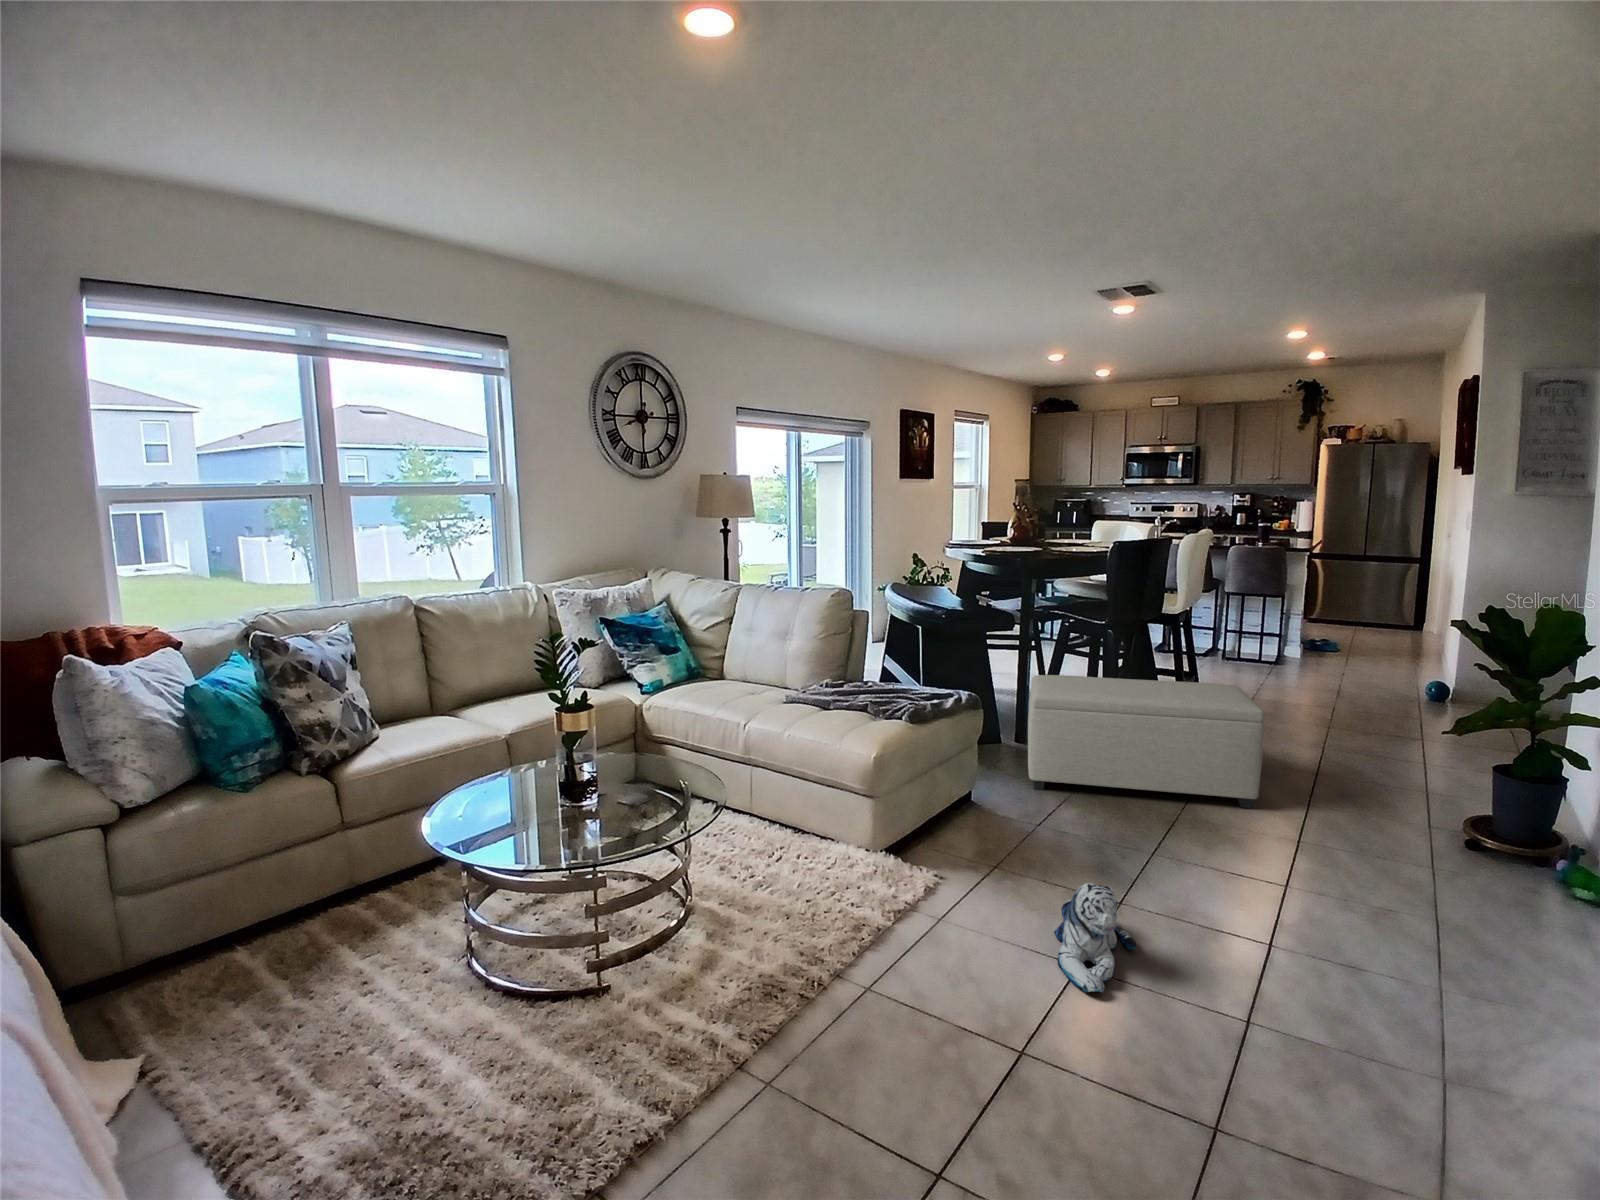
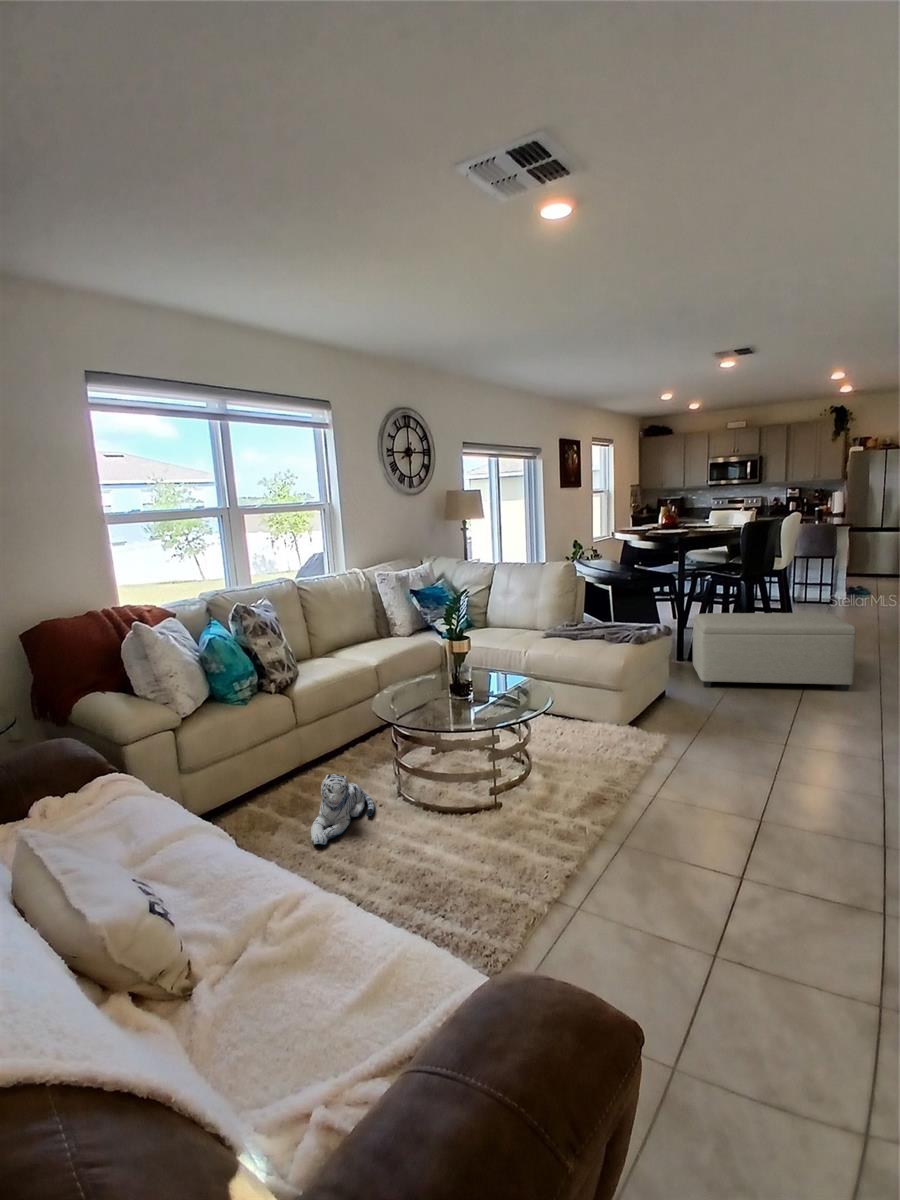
plush toy: present [1054,883,1136,993] -> present [311,774,375,845]

